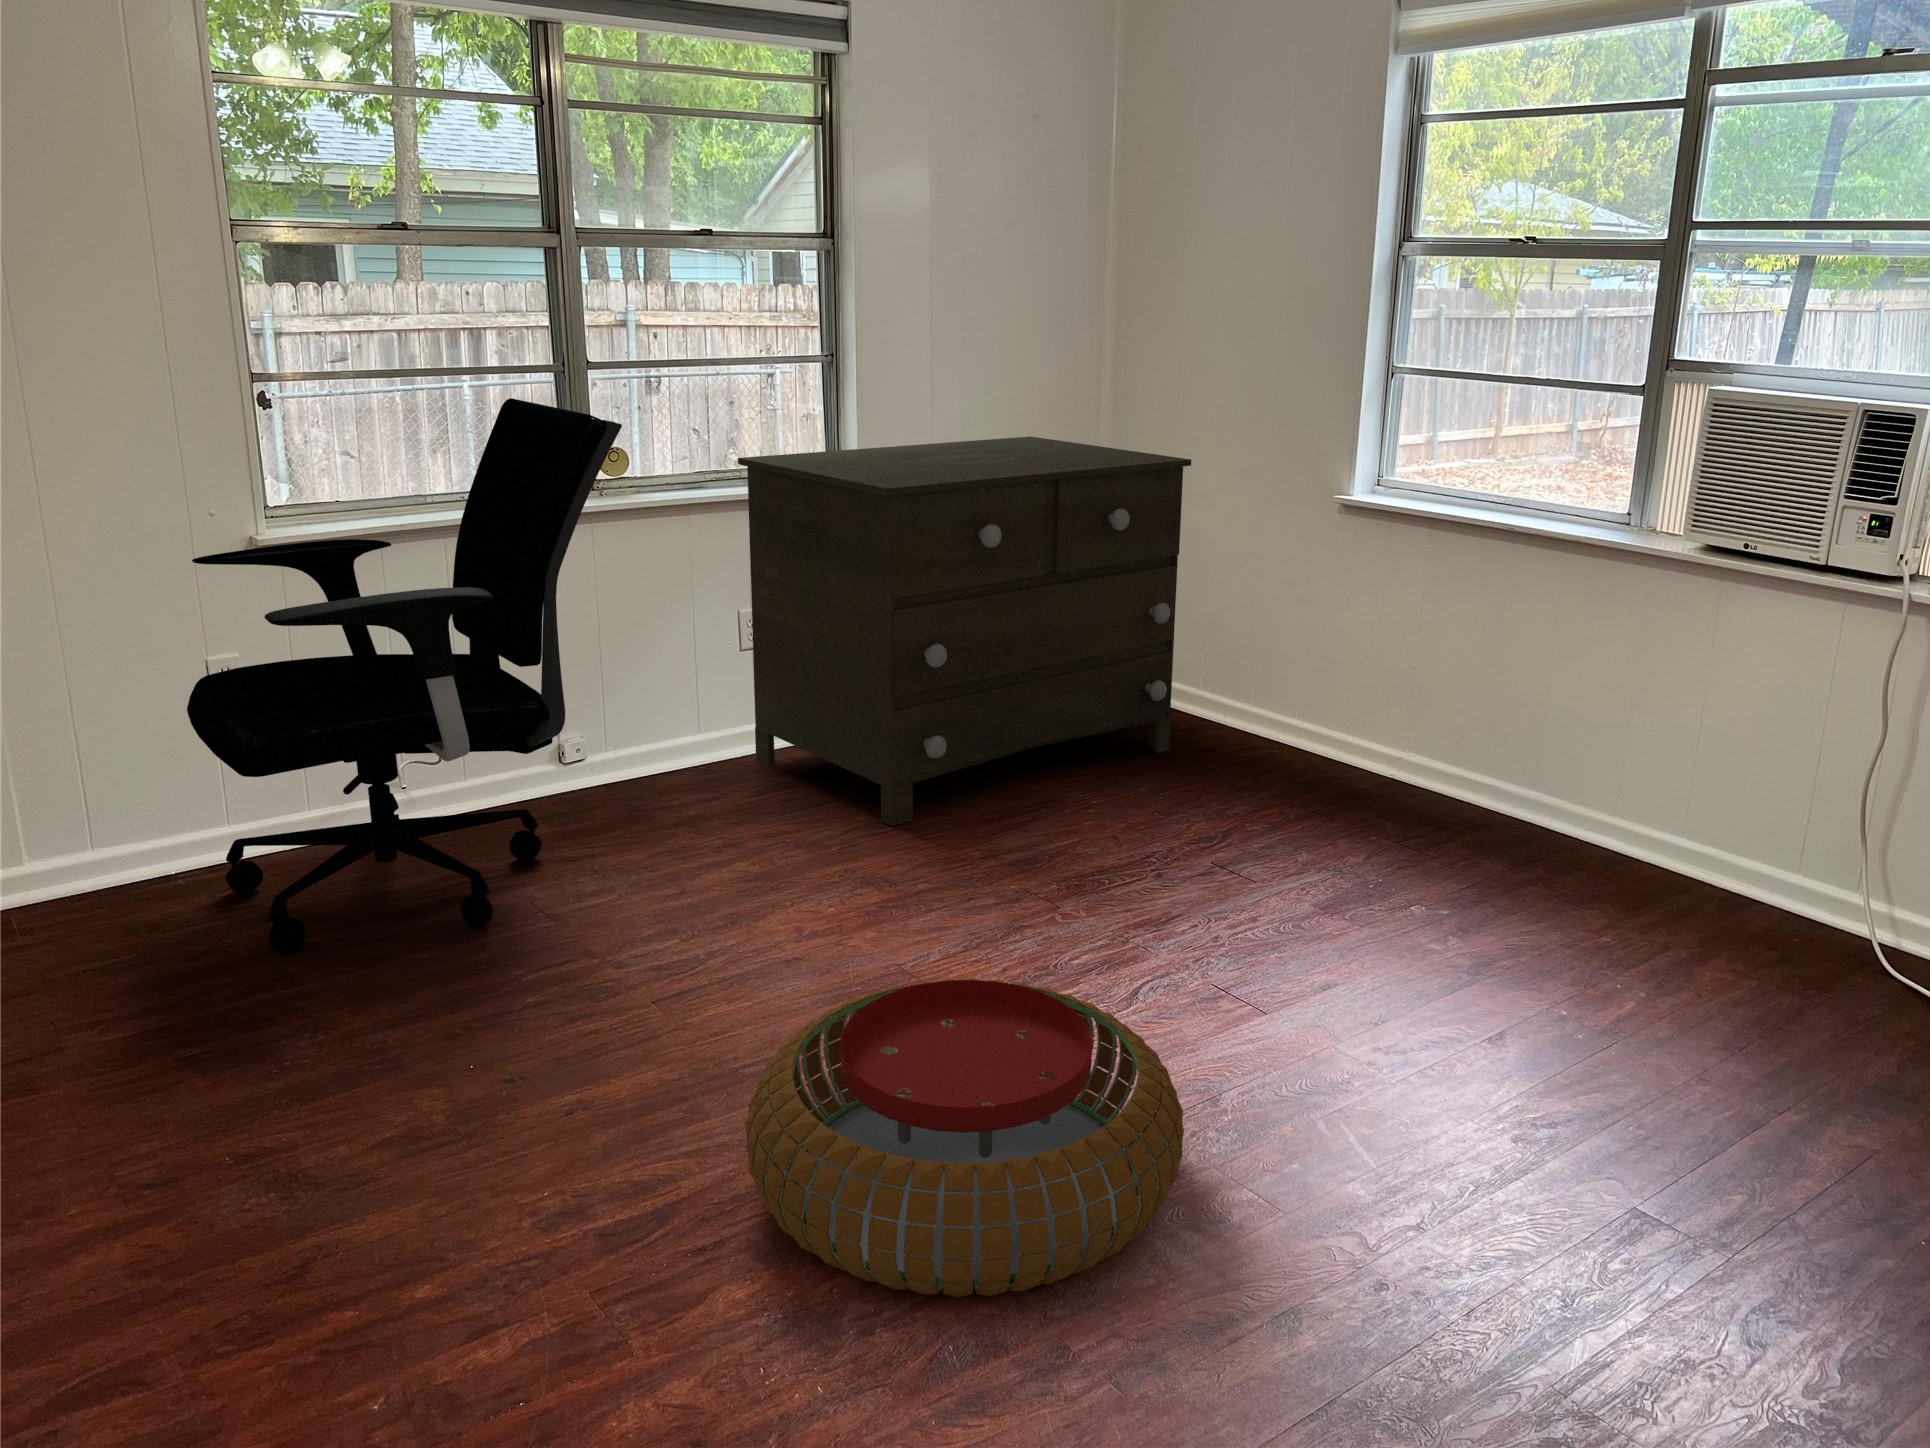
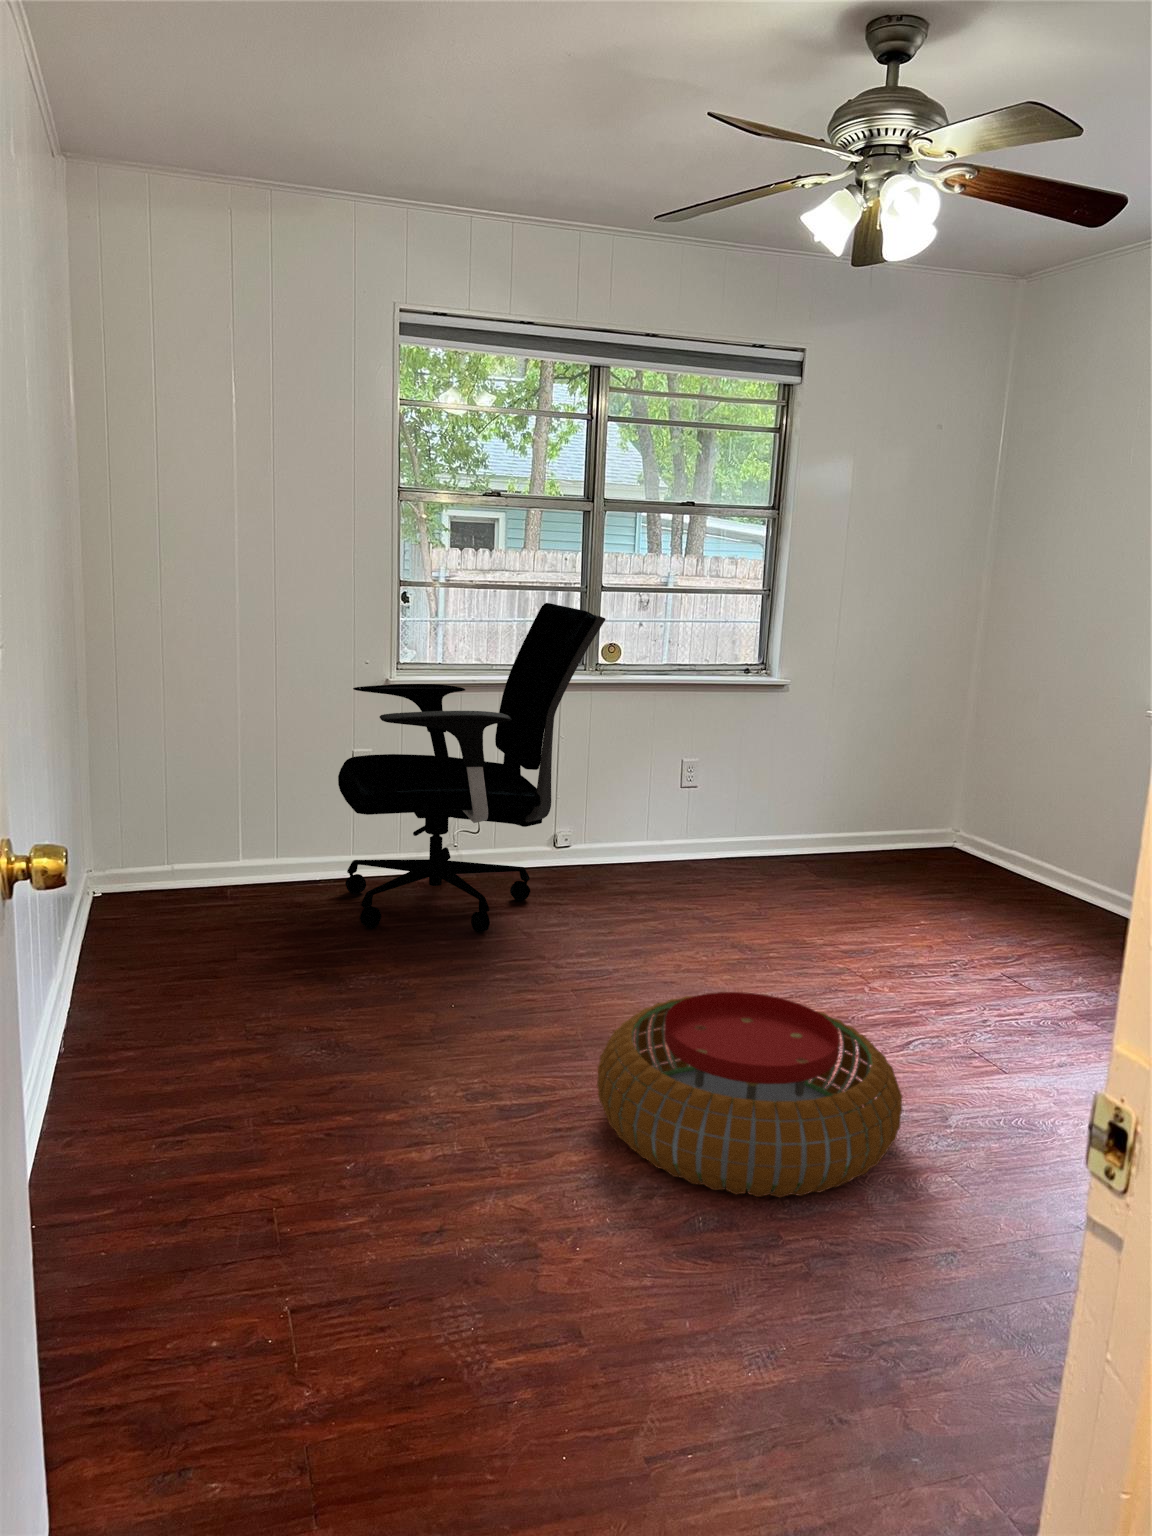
dresser: present [738,436,1191,826] -> none [685,654,1030,916]

